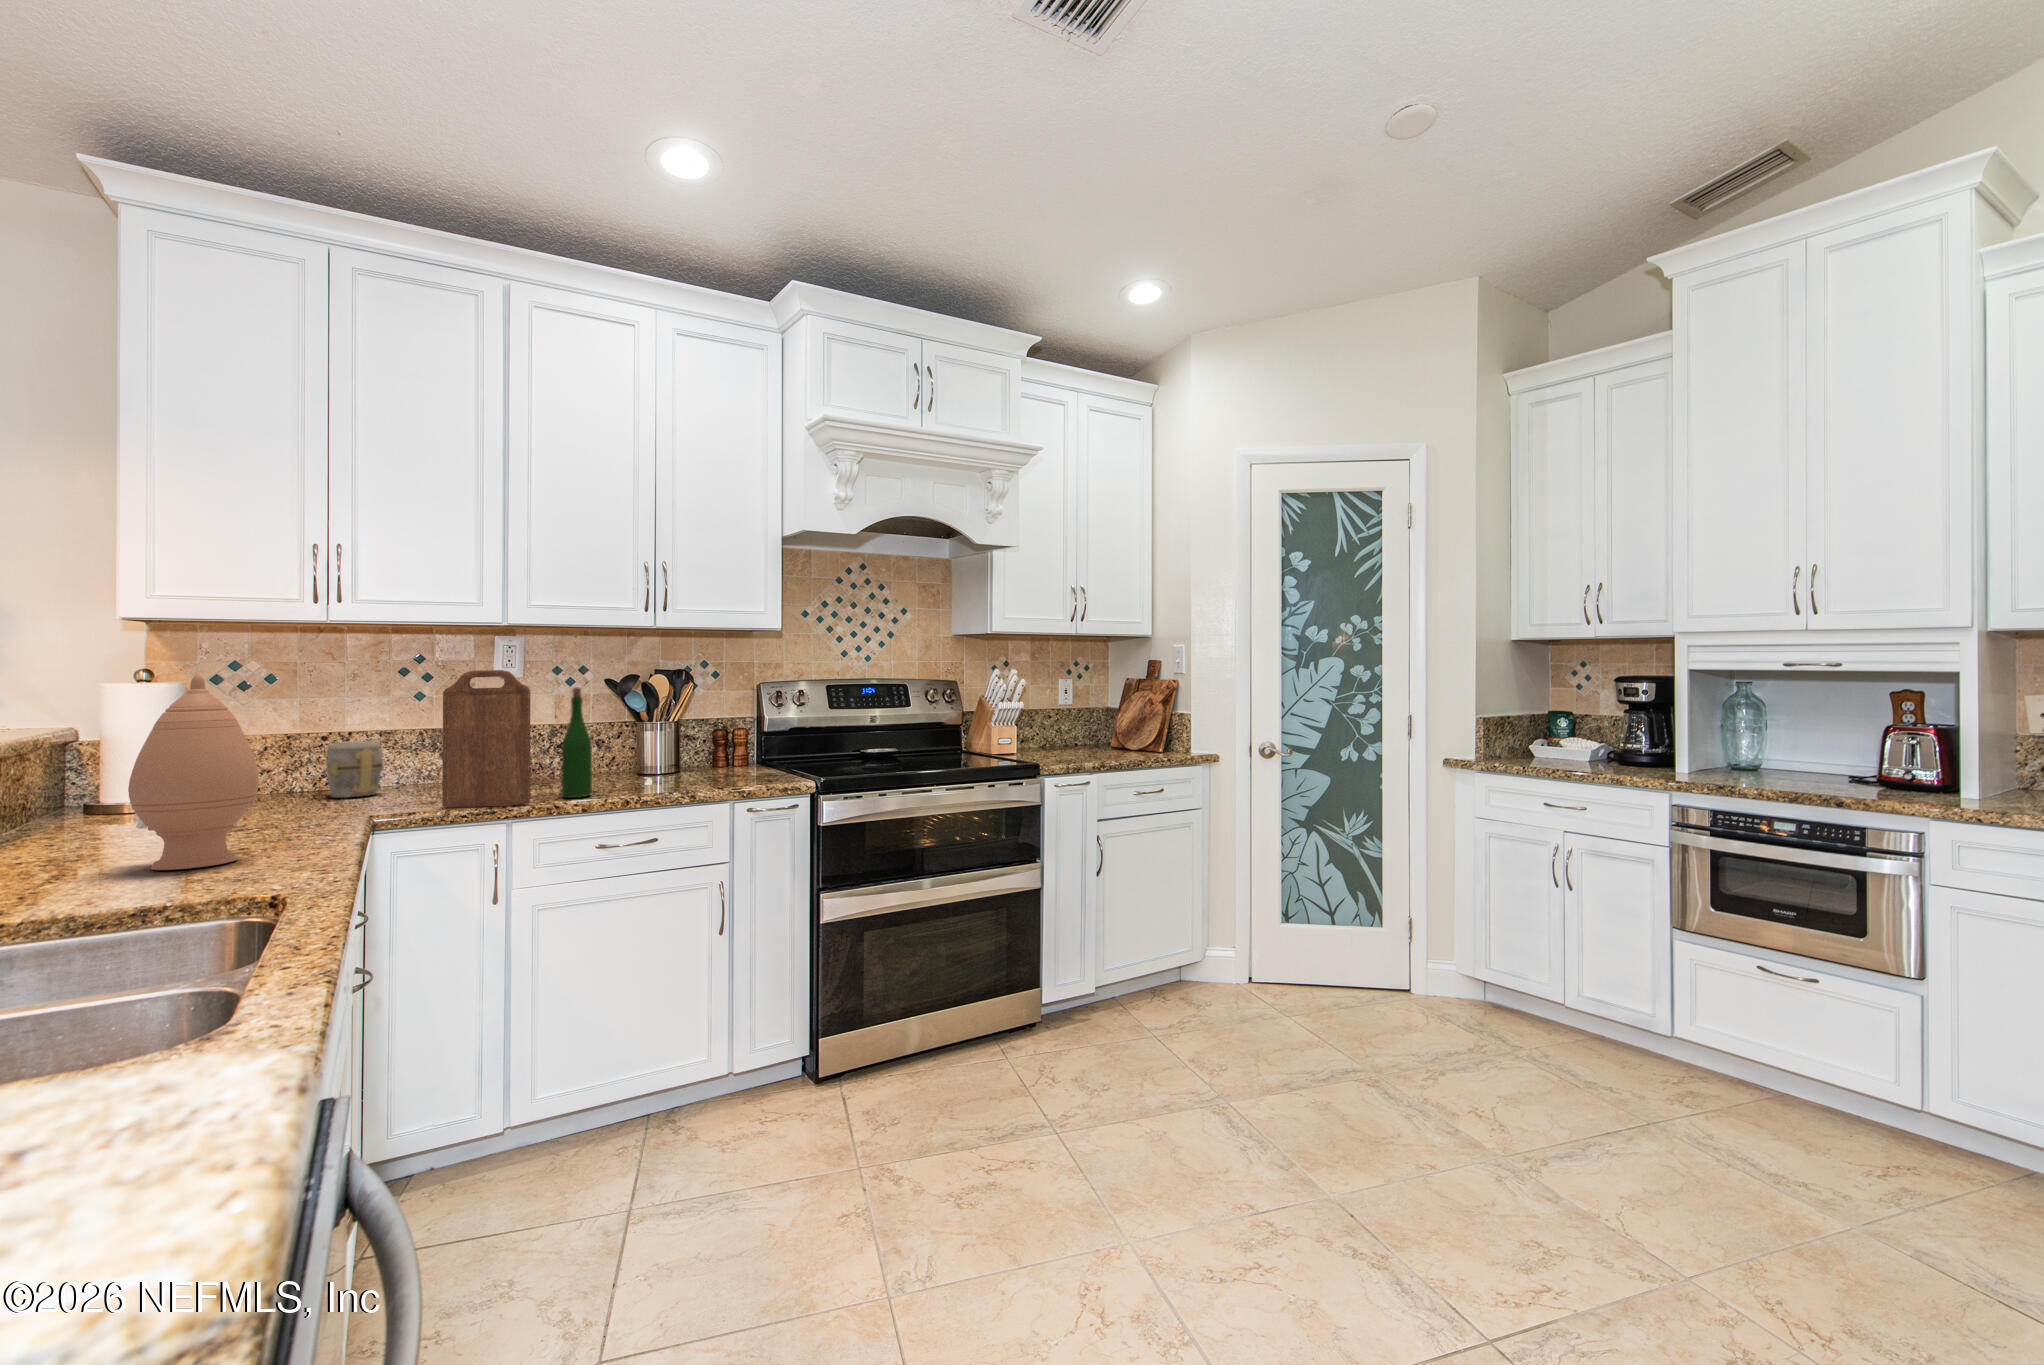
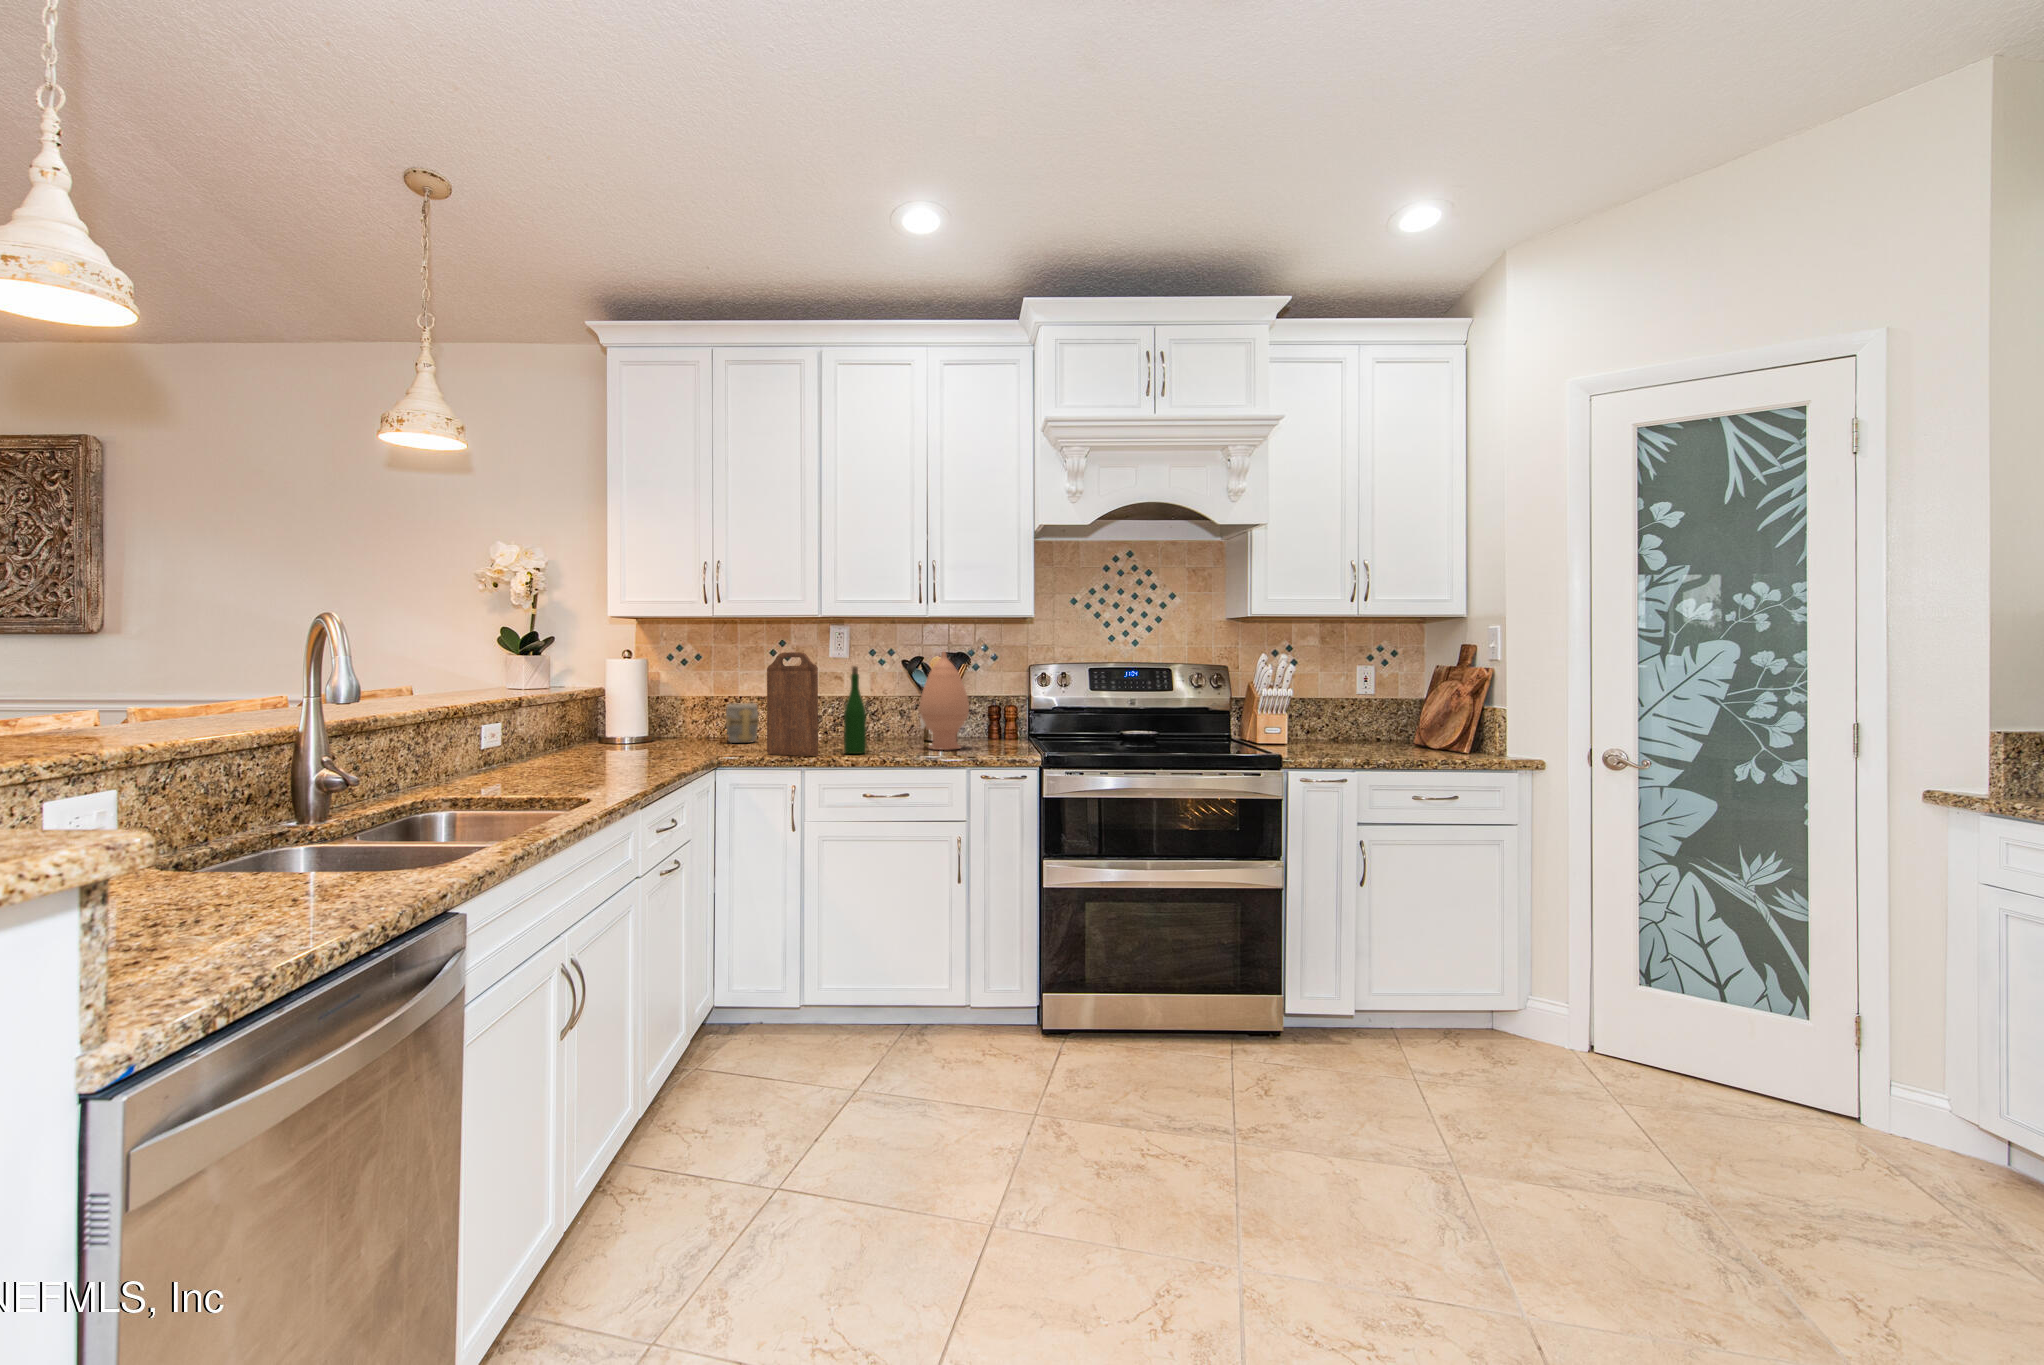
vase: present [128,675,259,870] -> present [920,651,969,750]

